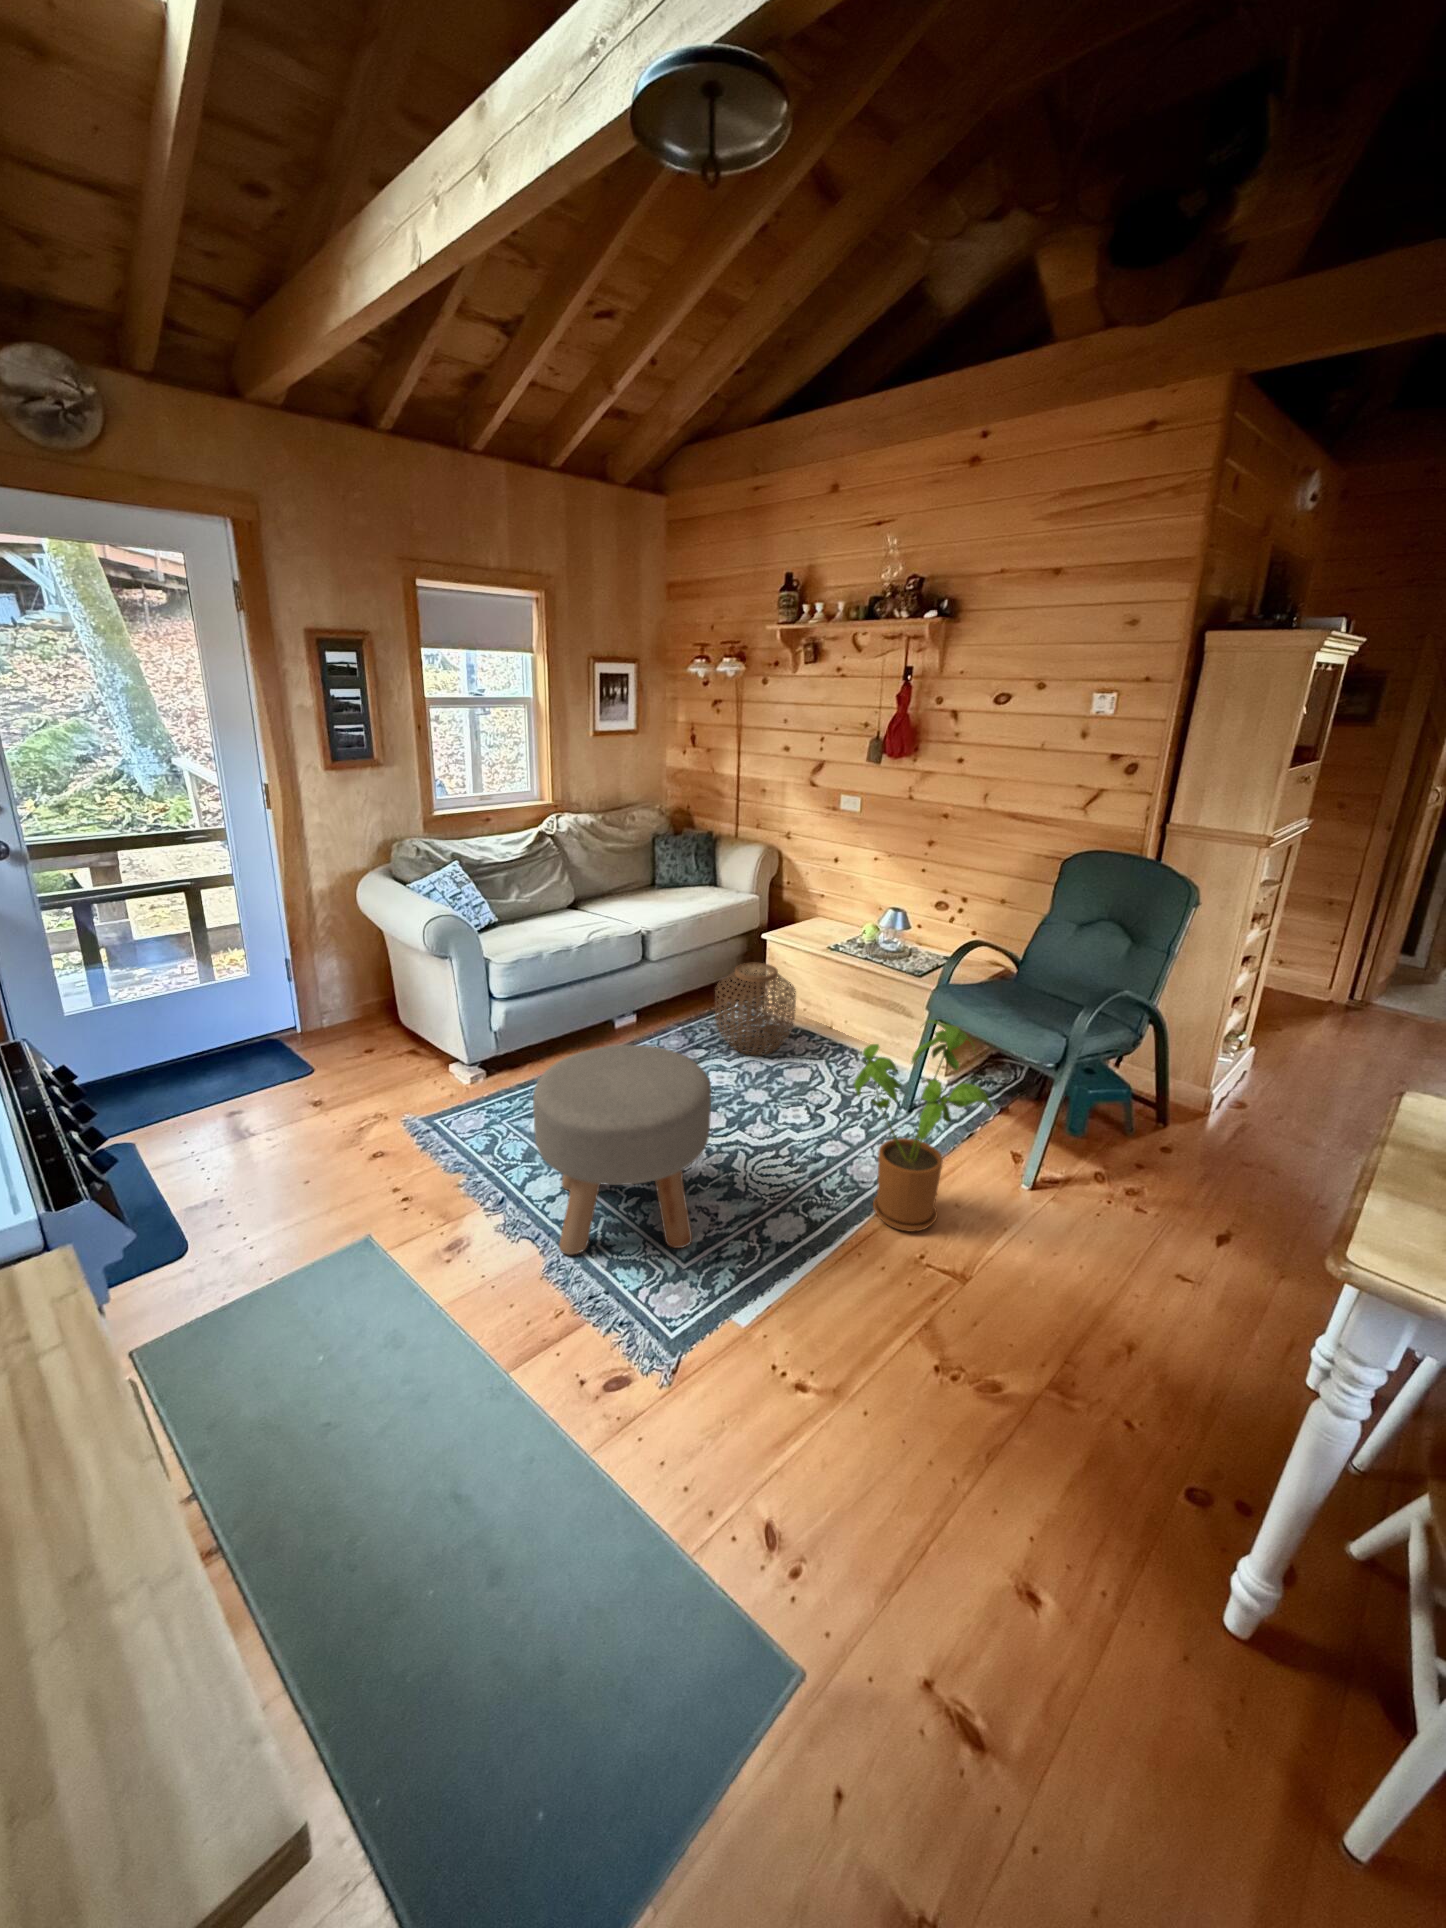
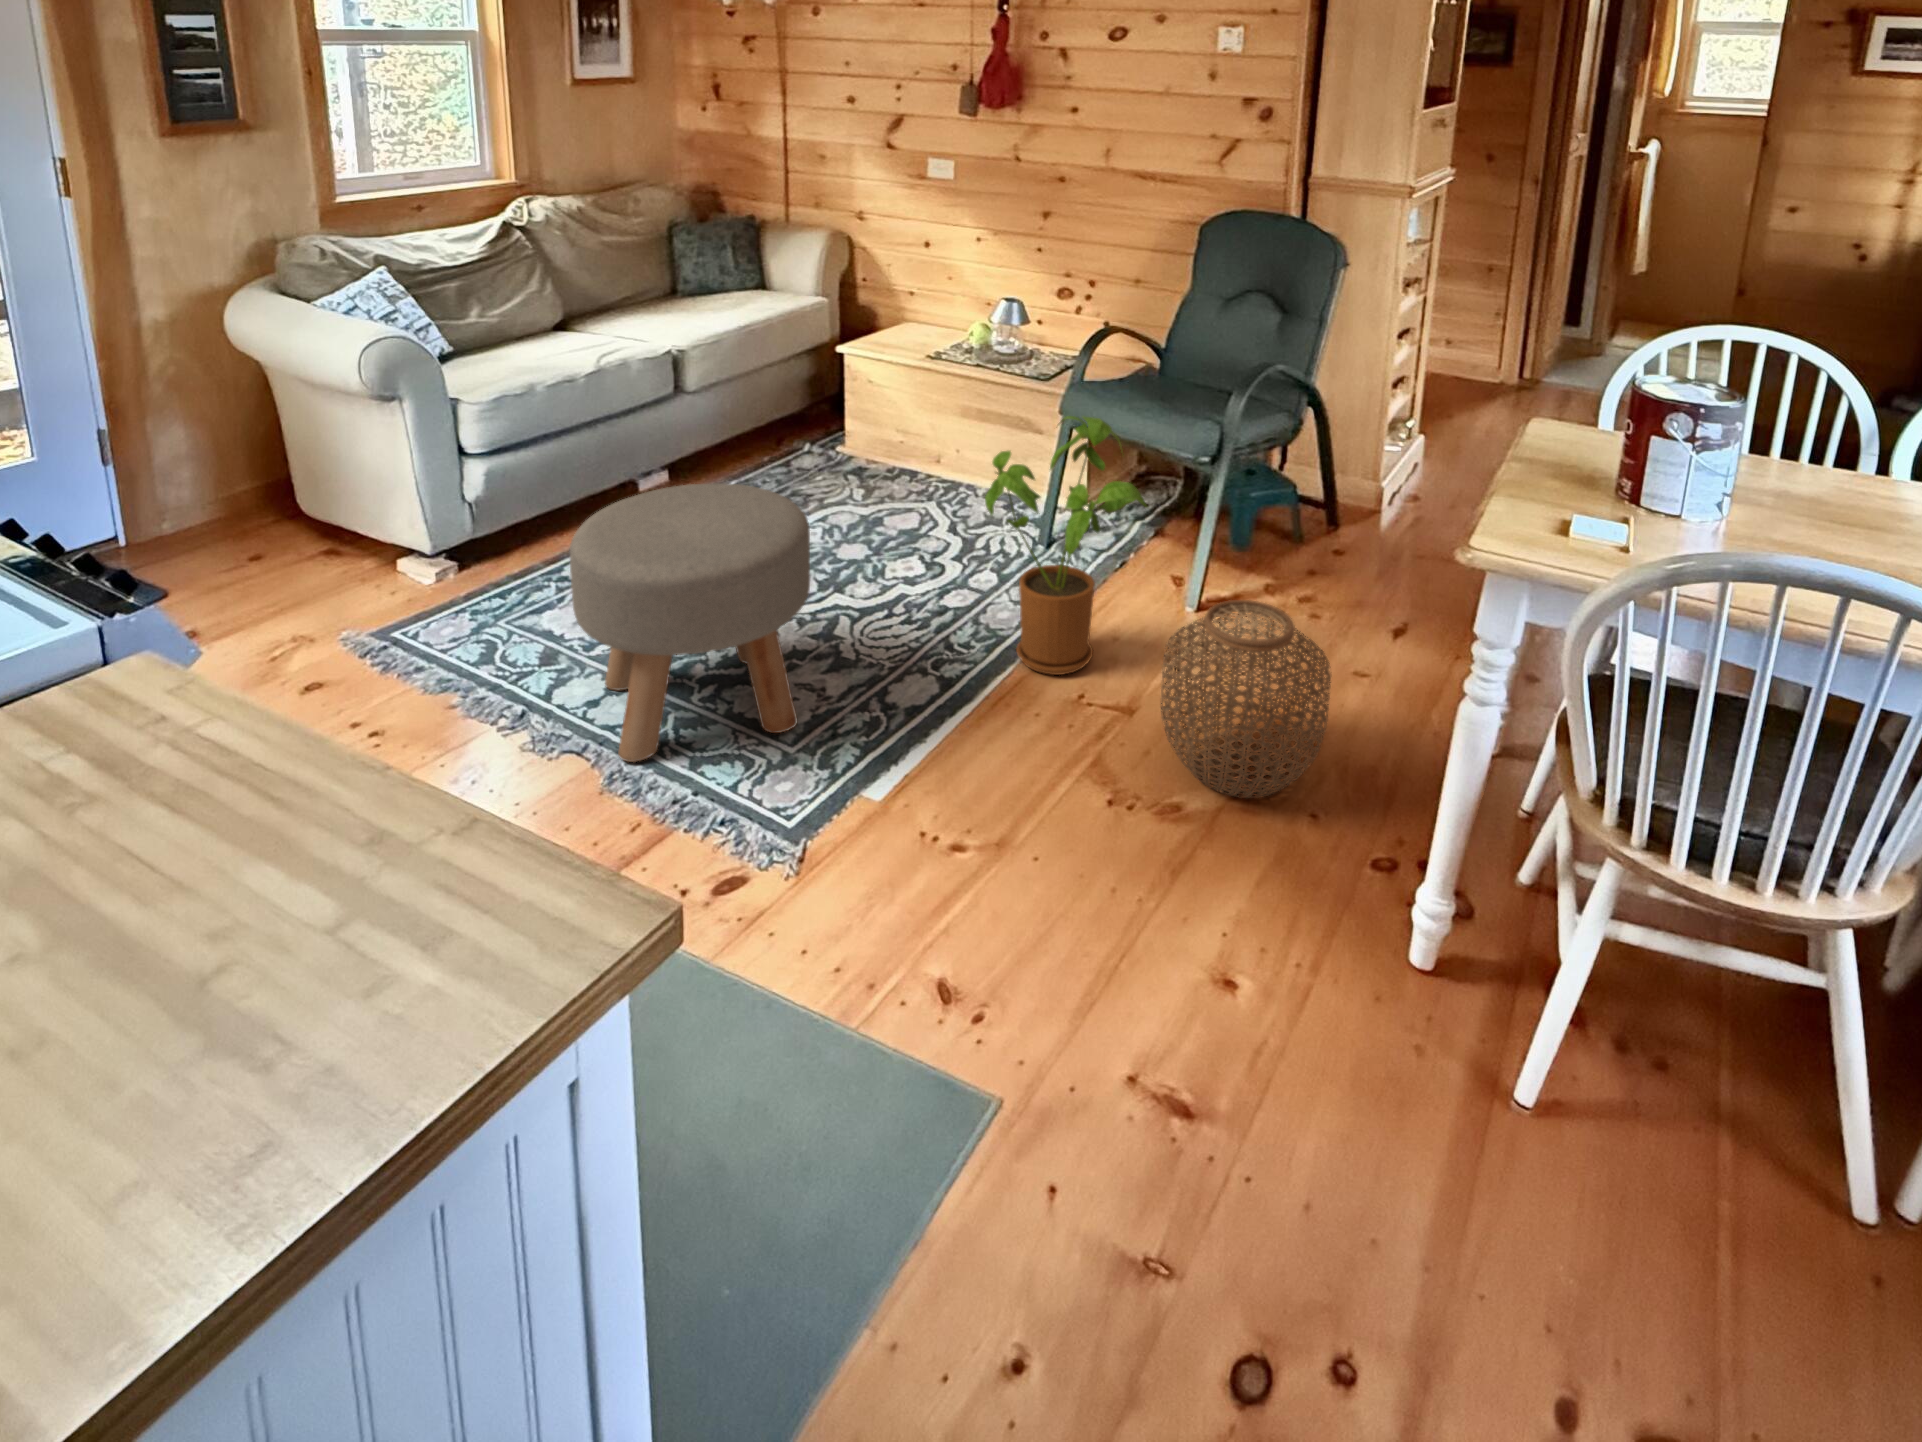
woven basket: present [715,963,796,1055] -> present [1161,600,1331,798]

